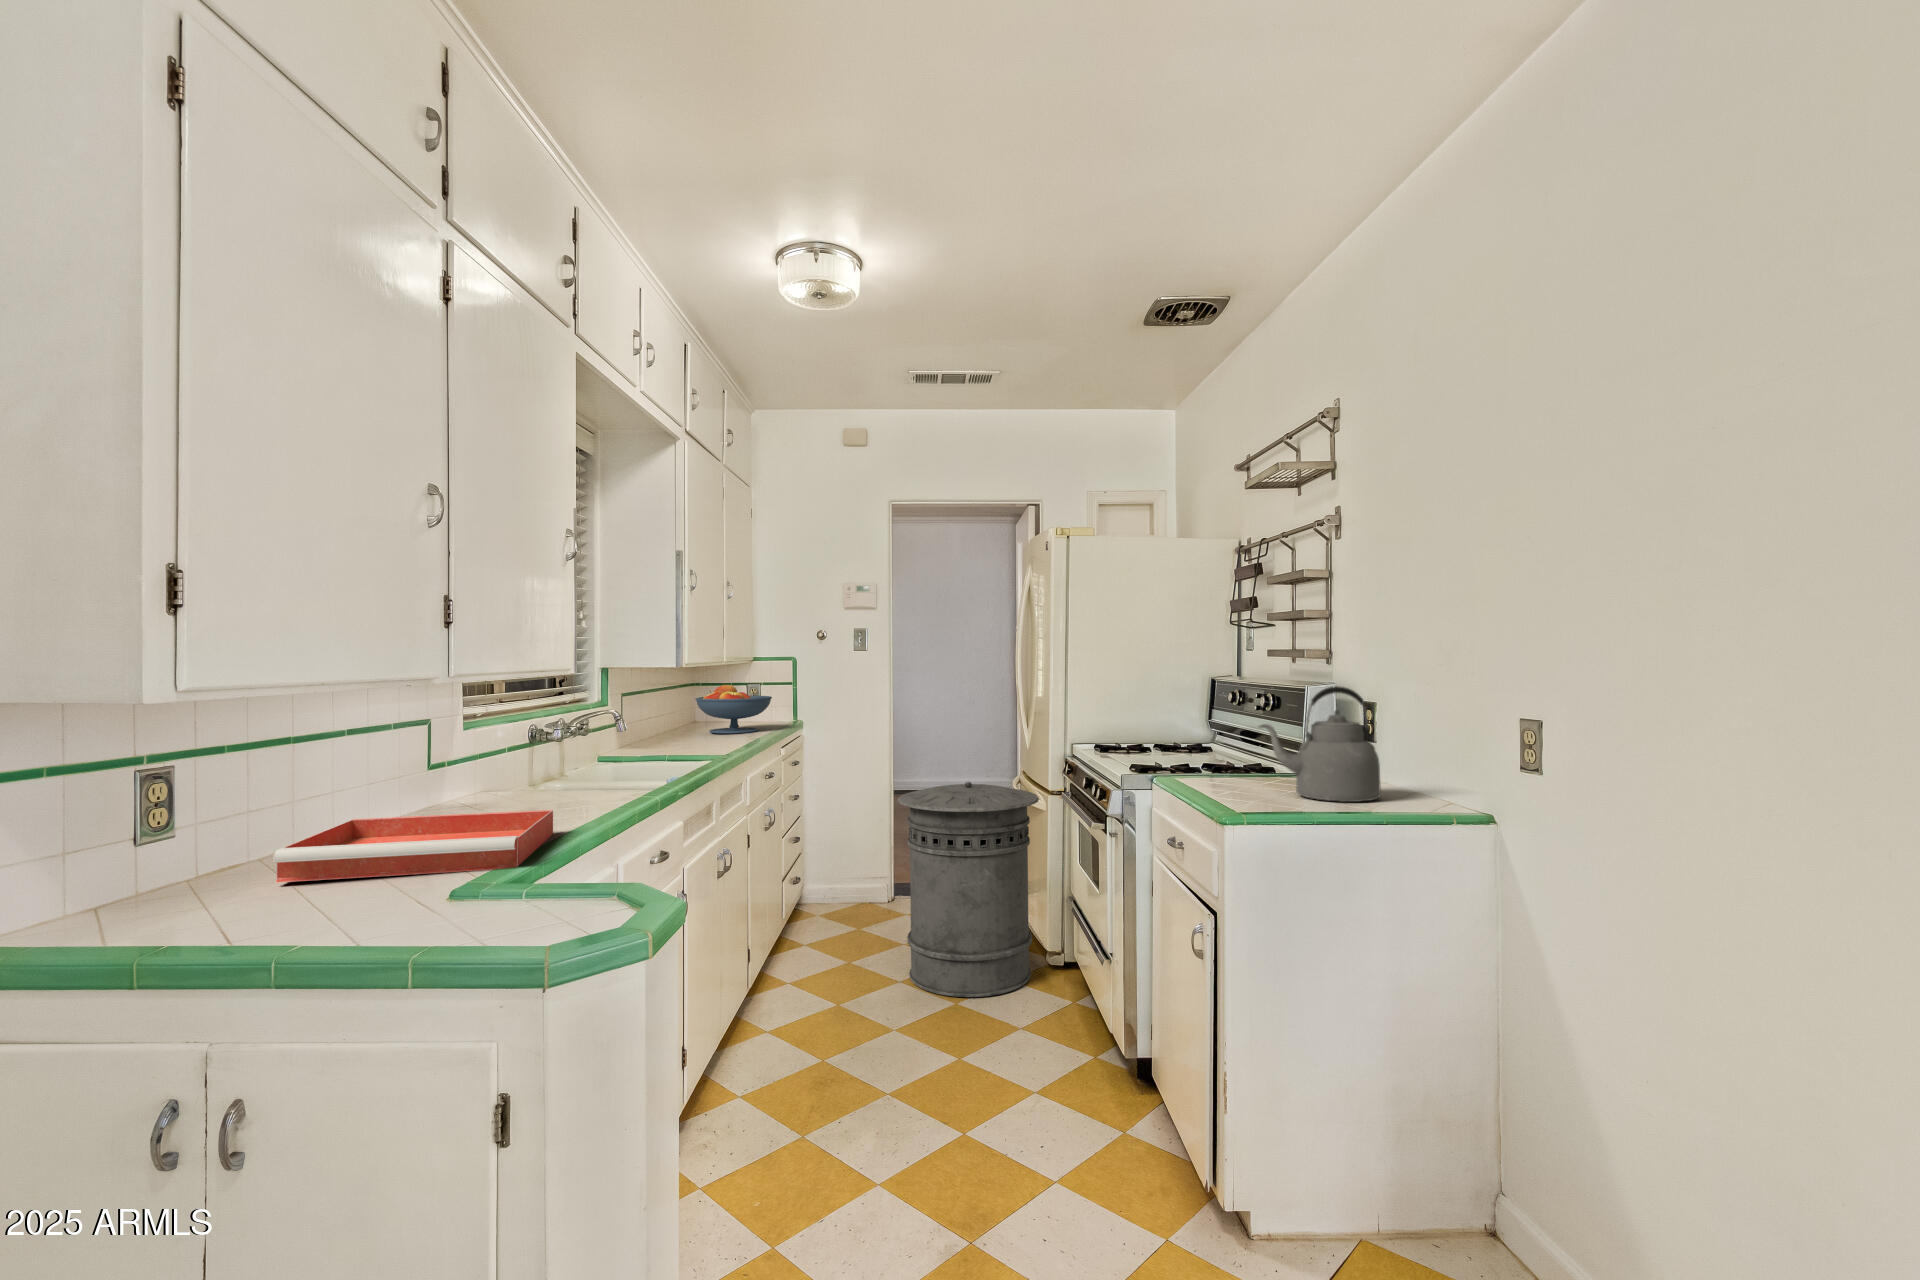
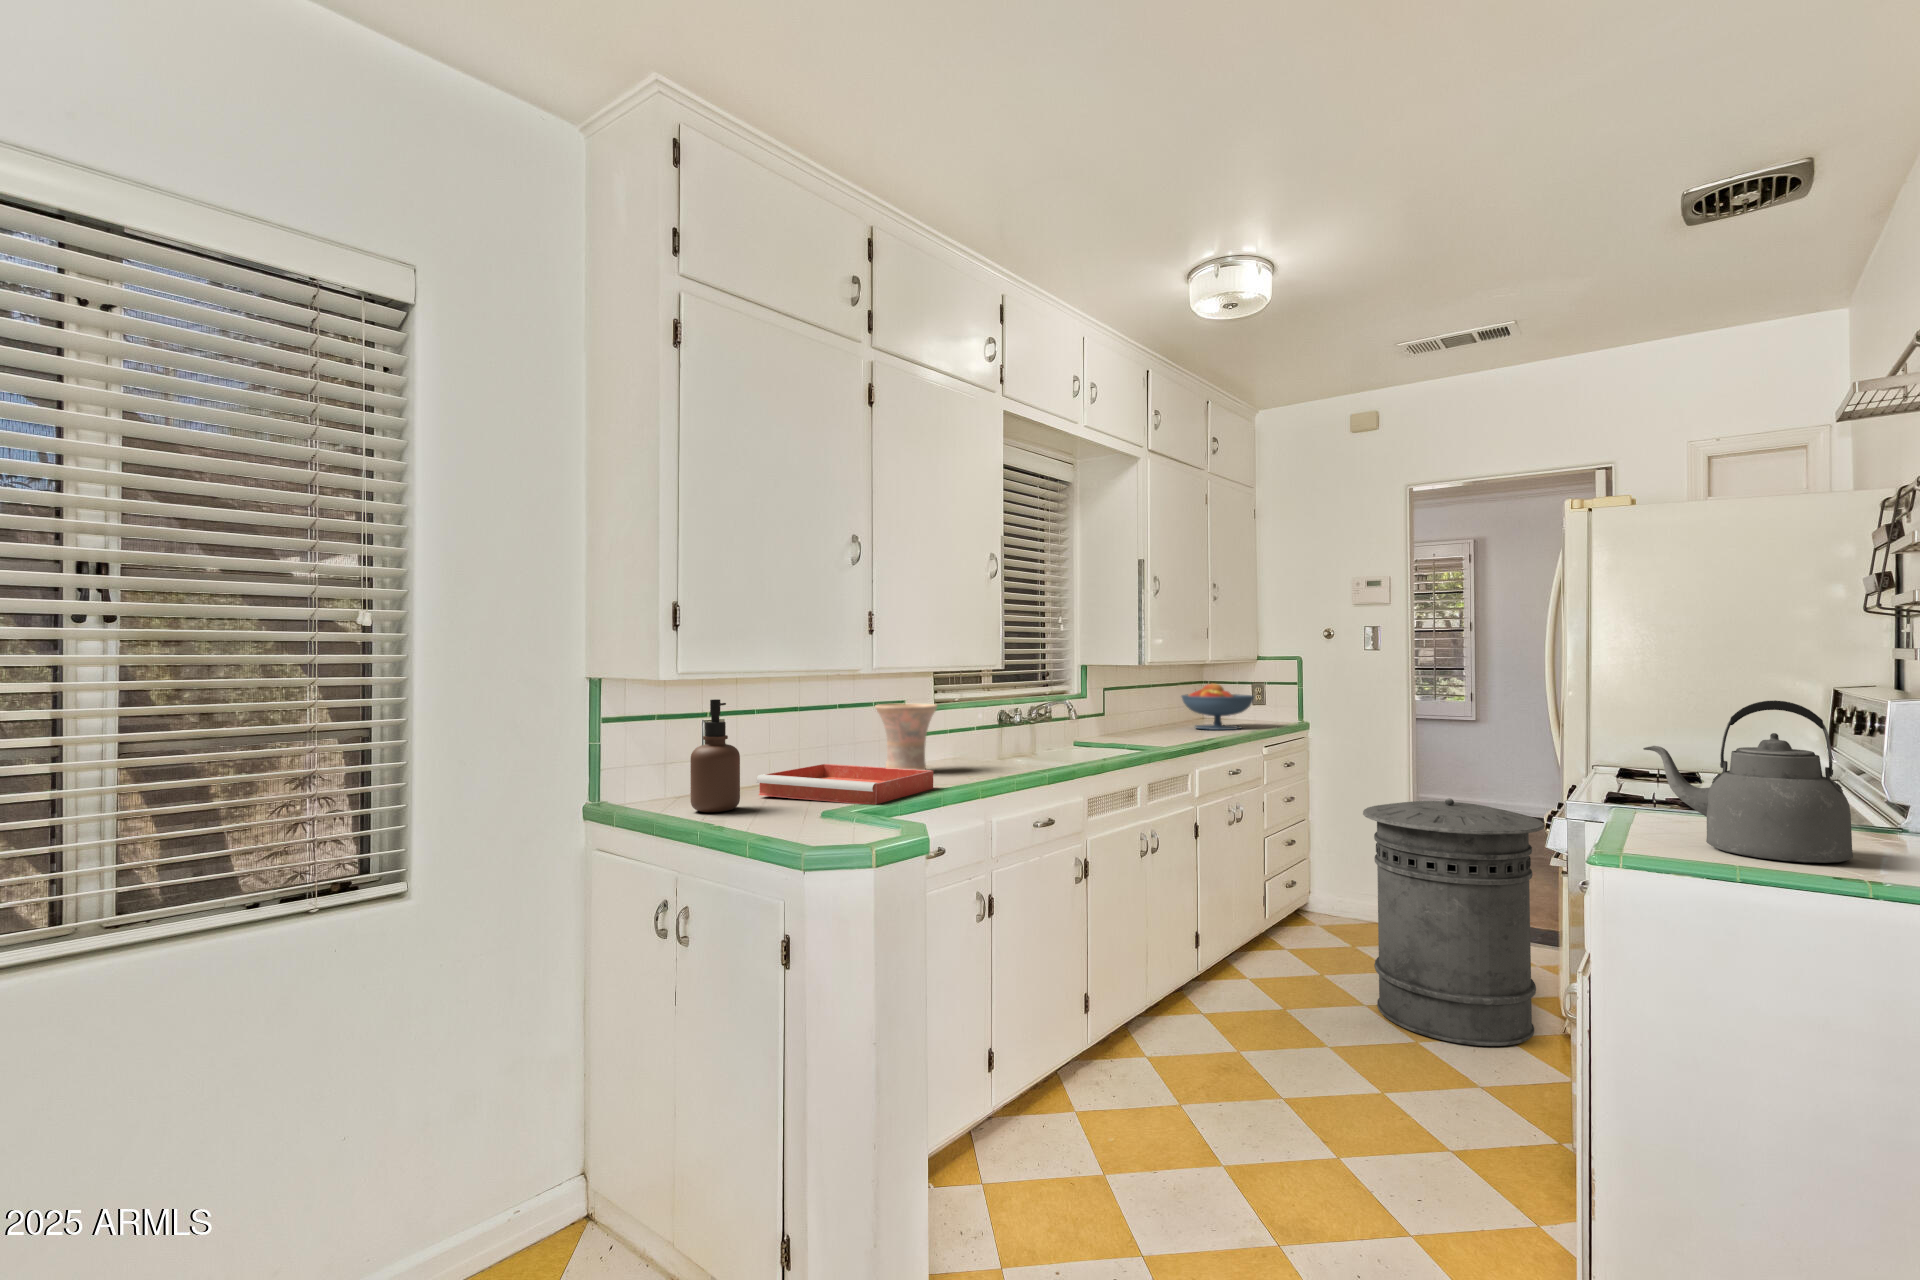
vase: none [407,722,506,821] -> present [875,704,937,770]
soap dispenser: none [178,732,282,927] -> present [690,699,740,812]

